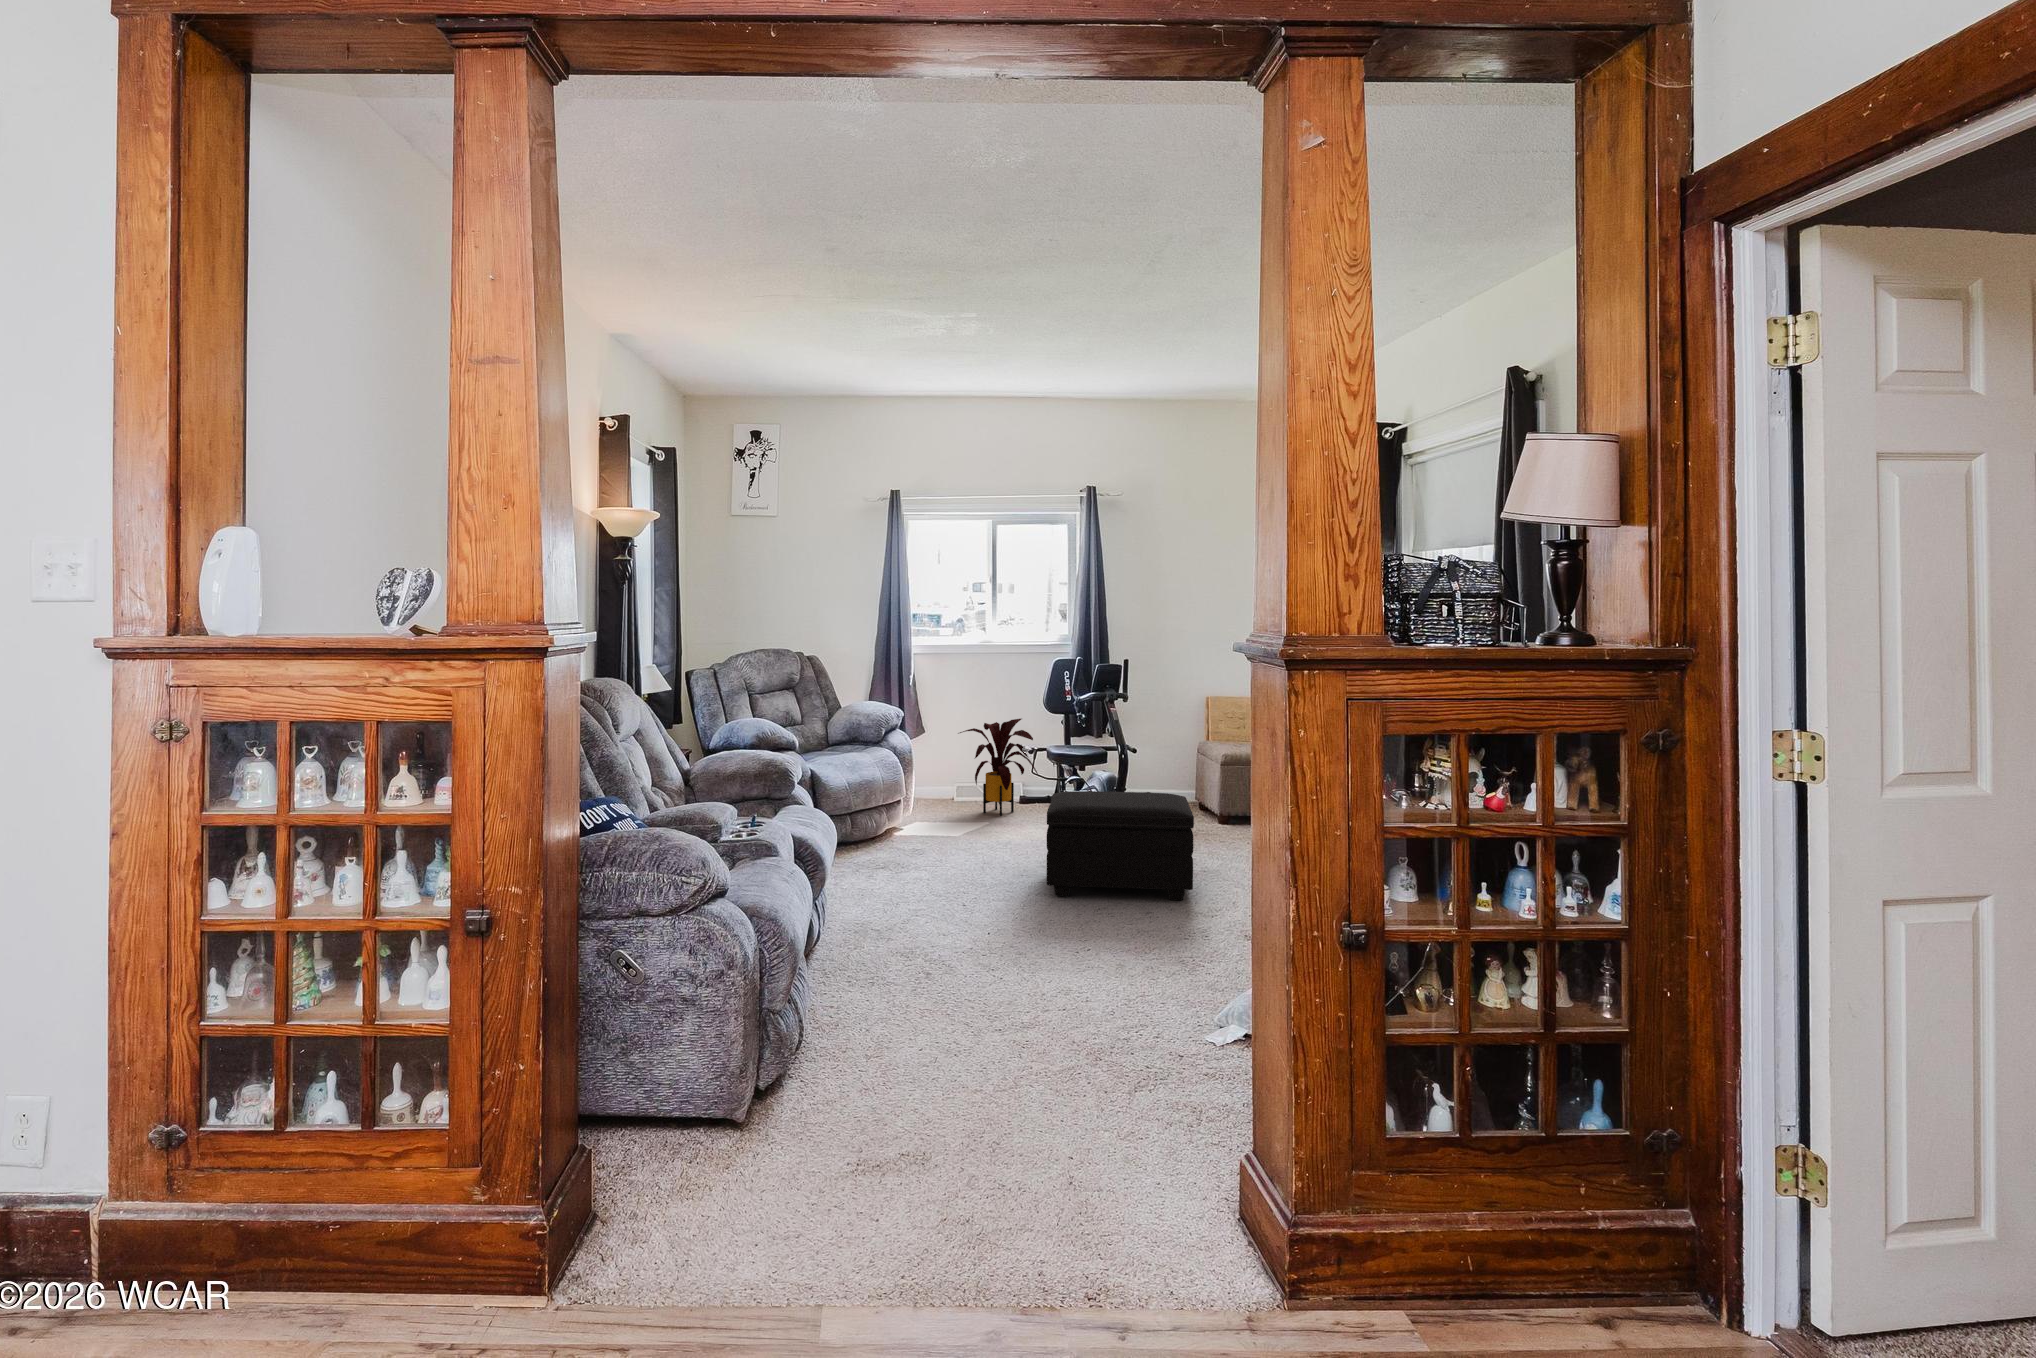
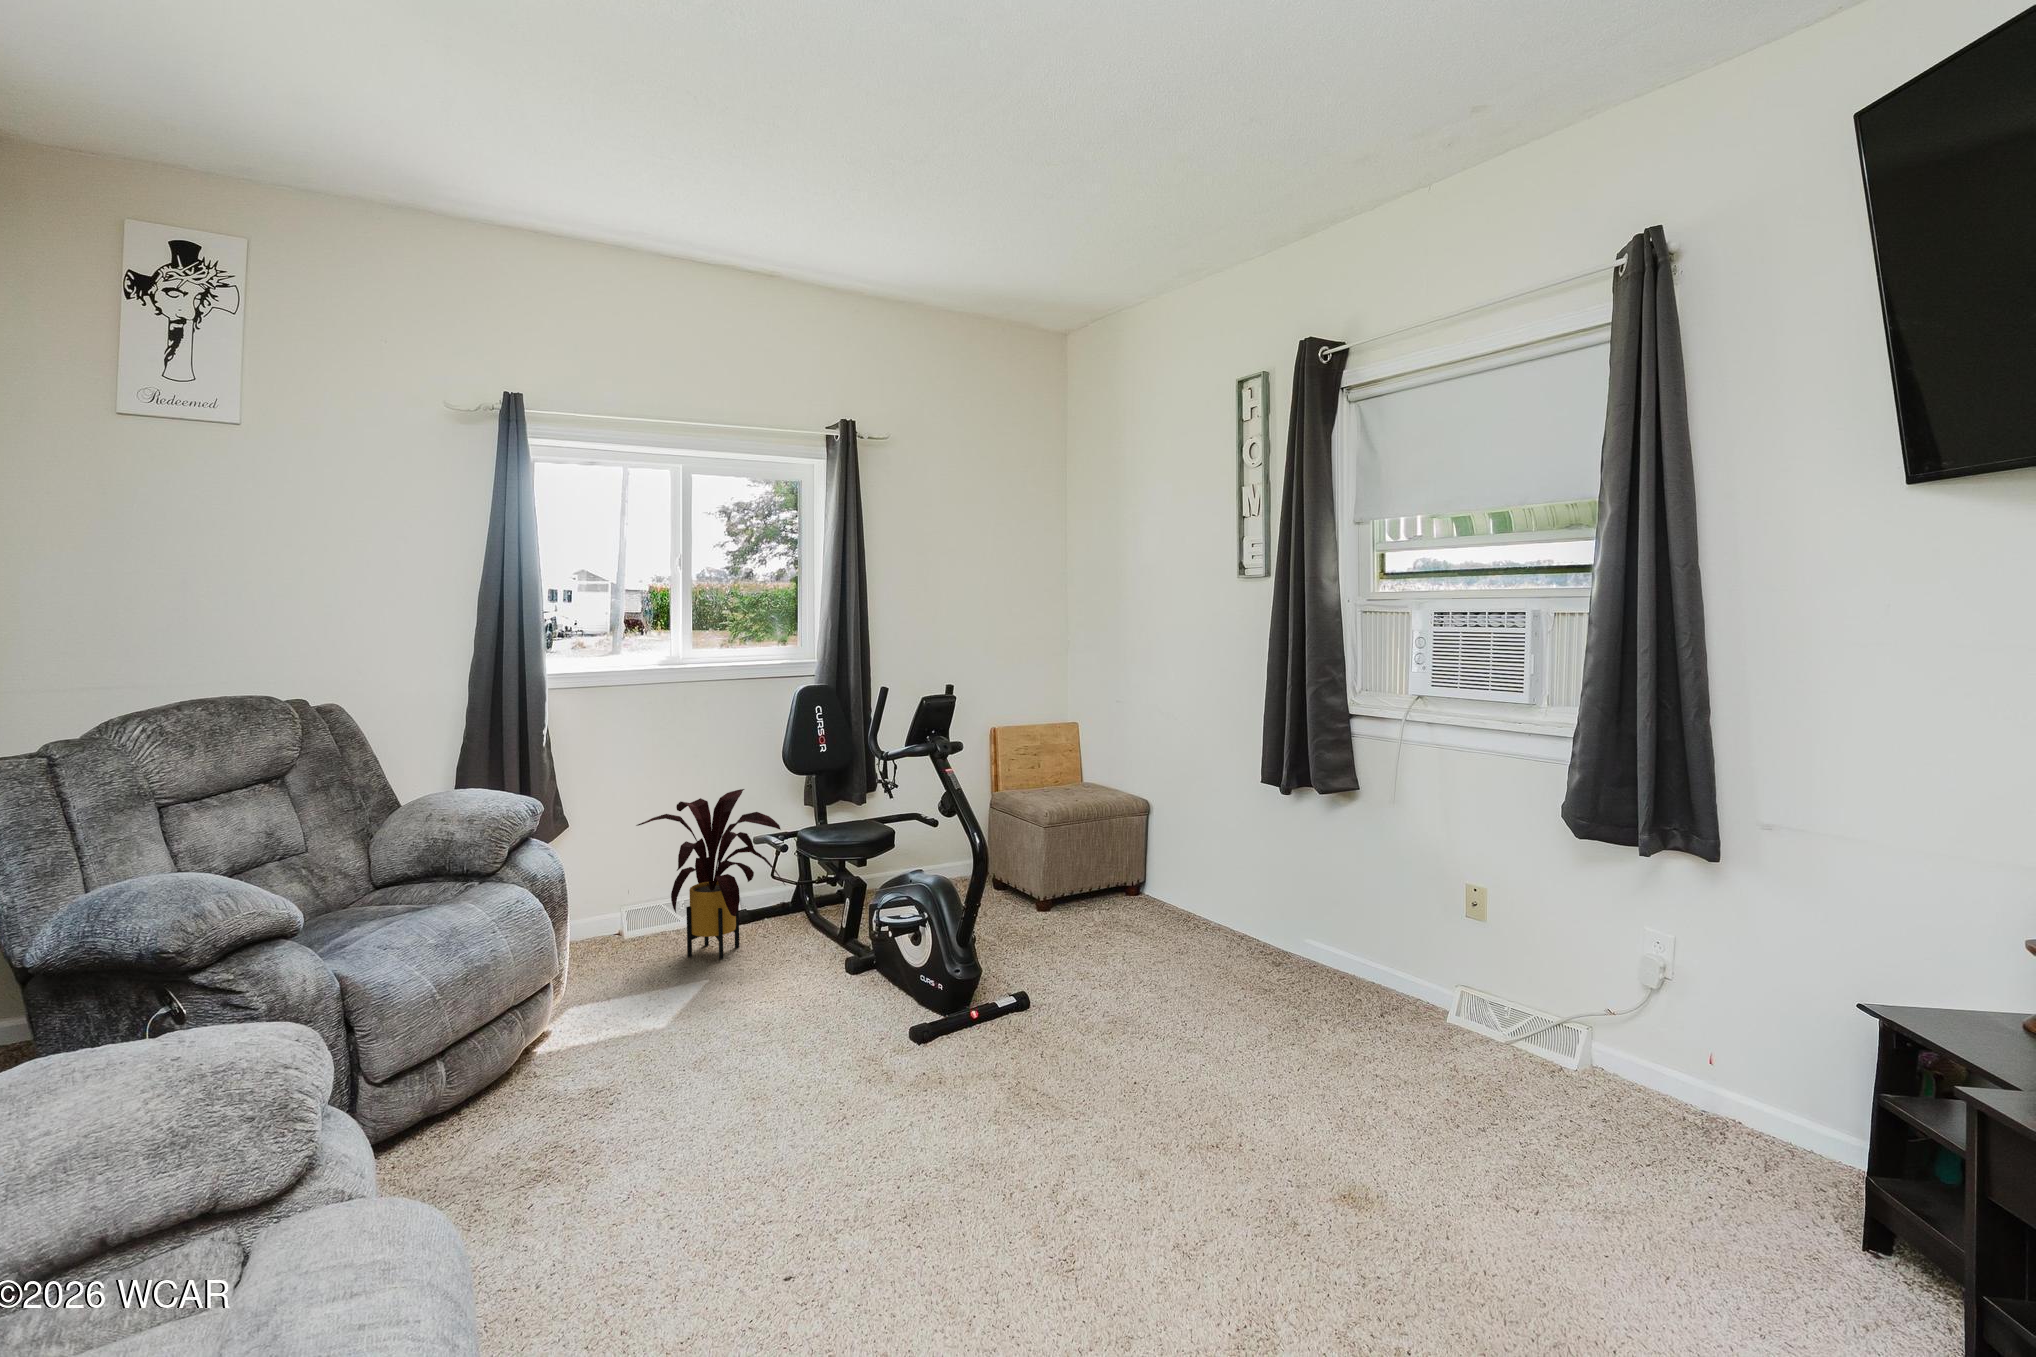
footstool: present [1047,791,1194,900] -> none [881,922,1177,1168]

